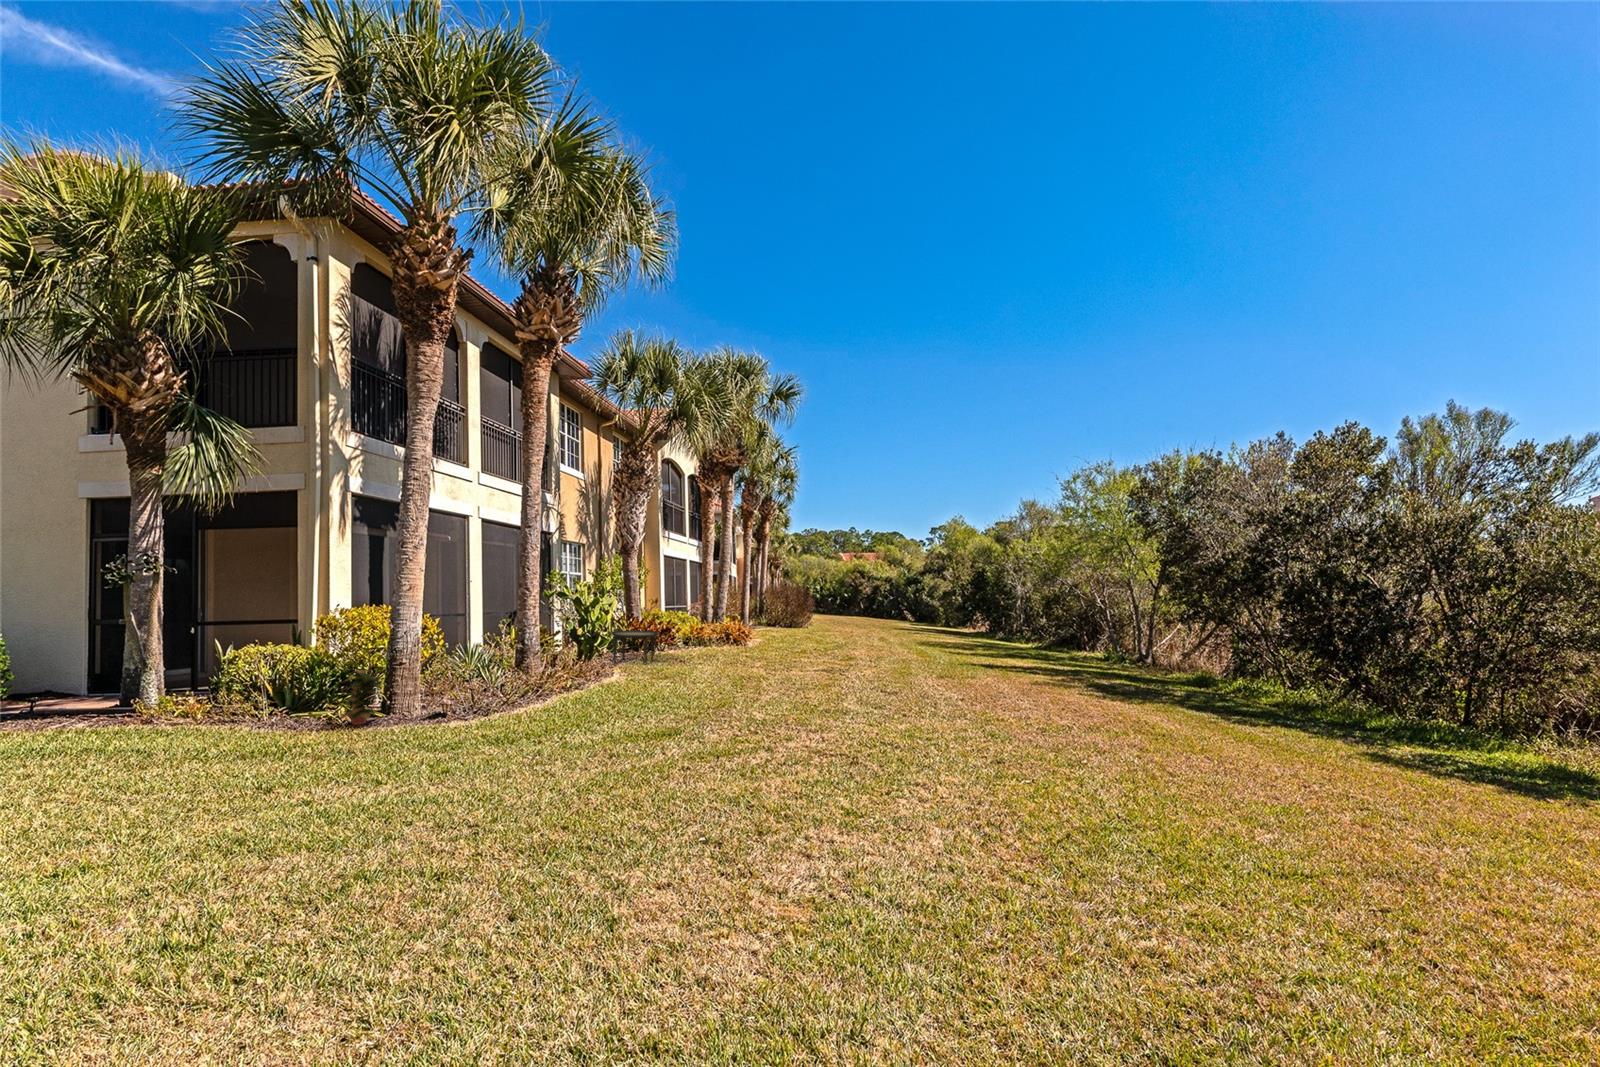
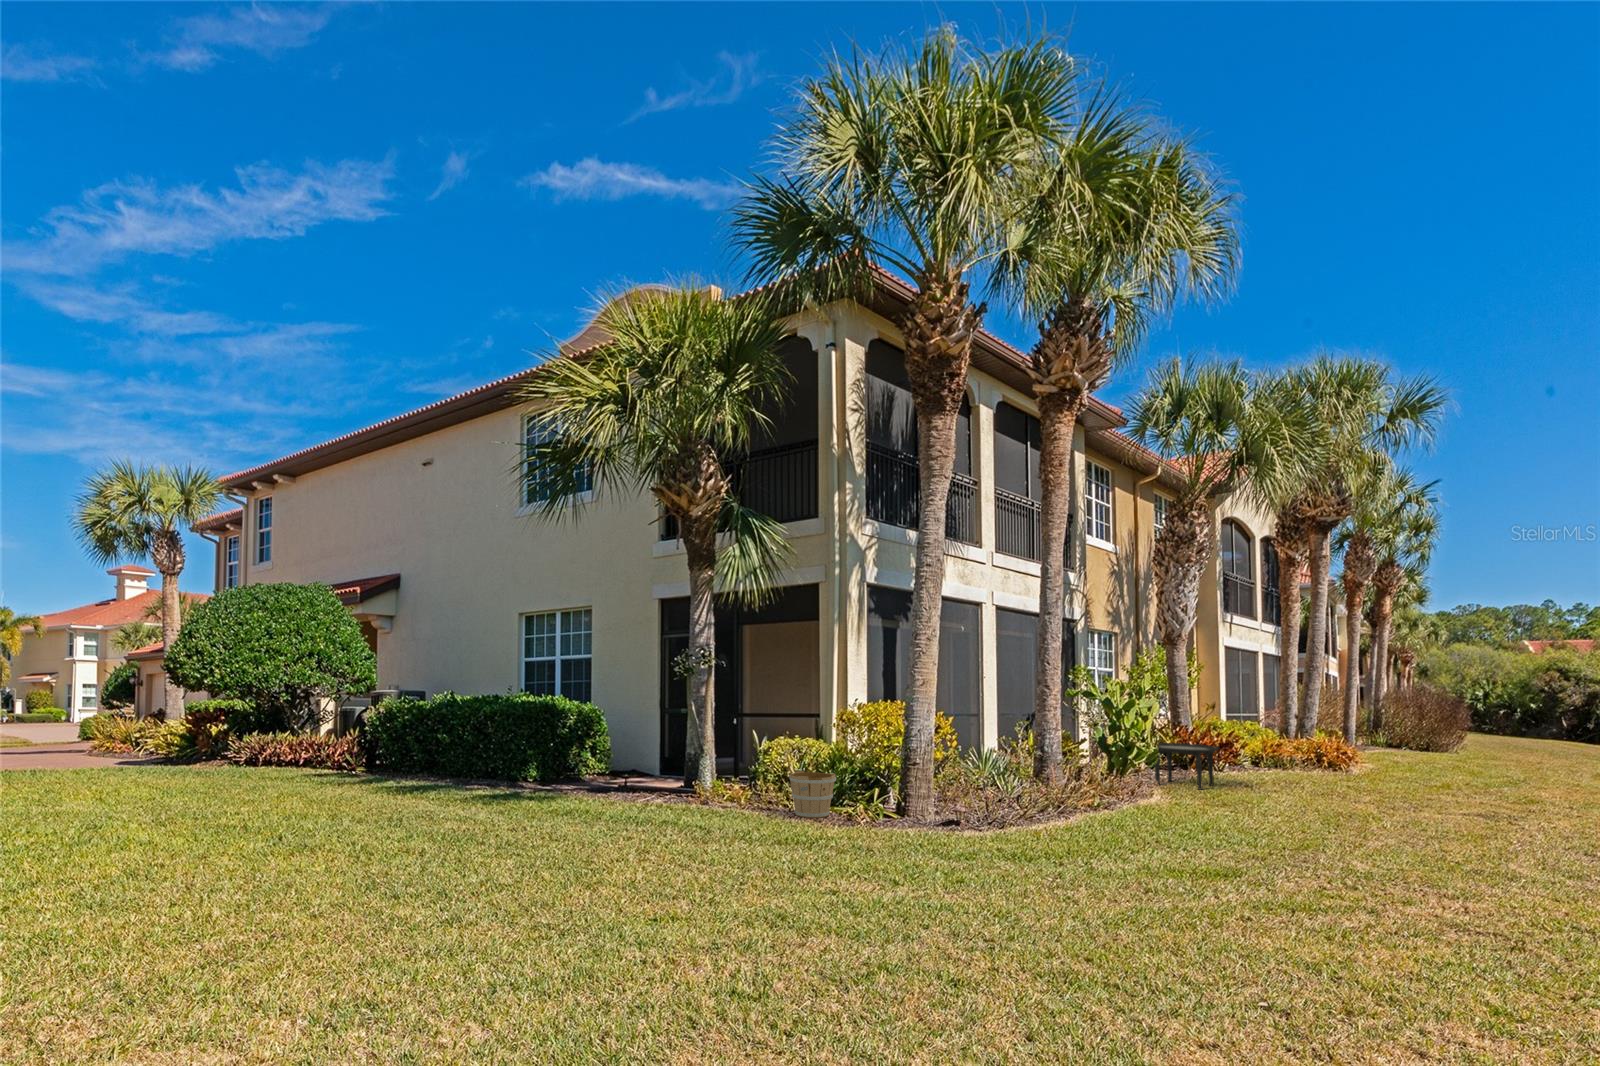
decorative plant: present [341,670,380,725] -> none [858,767,898,826]
wooden bucket: none [256,678,315,725] -> present [789,771,836,818]

